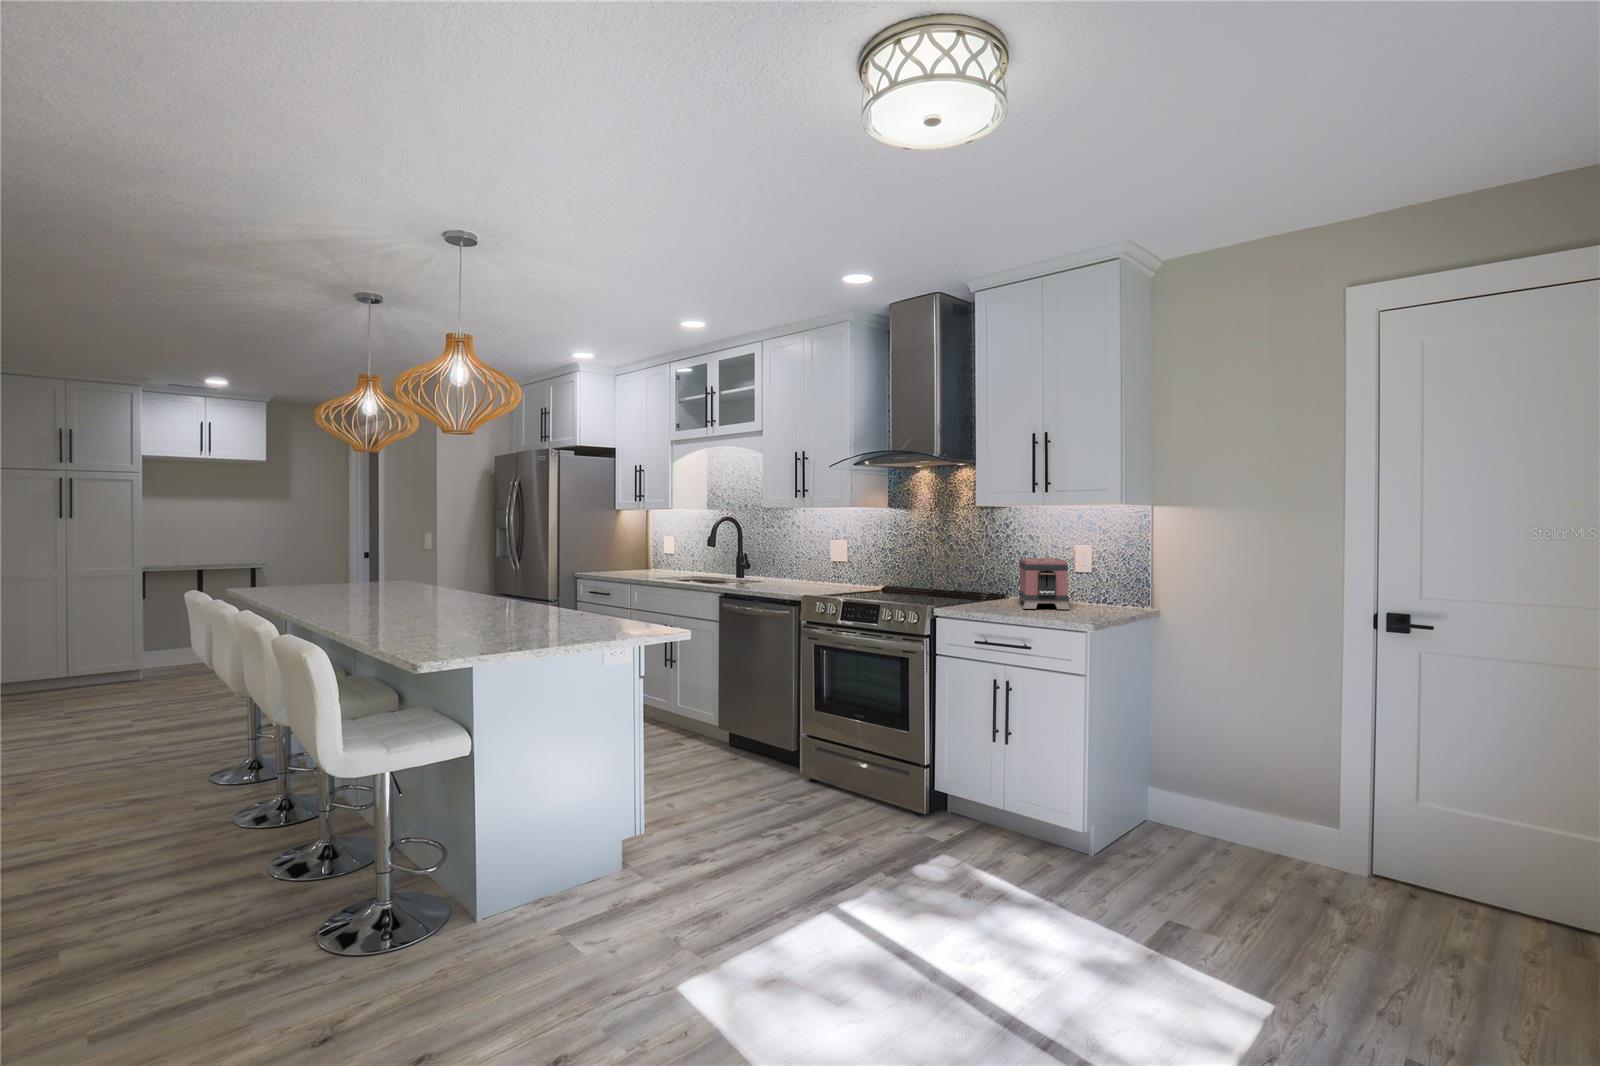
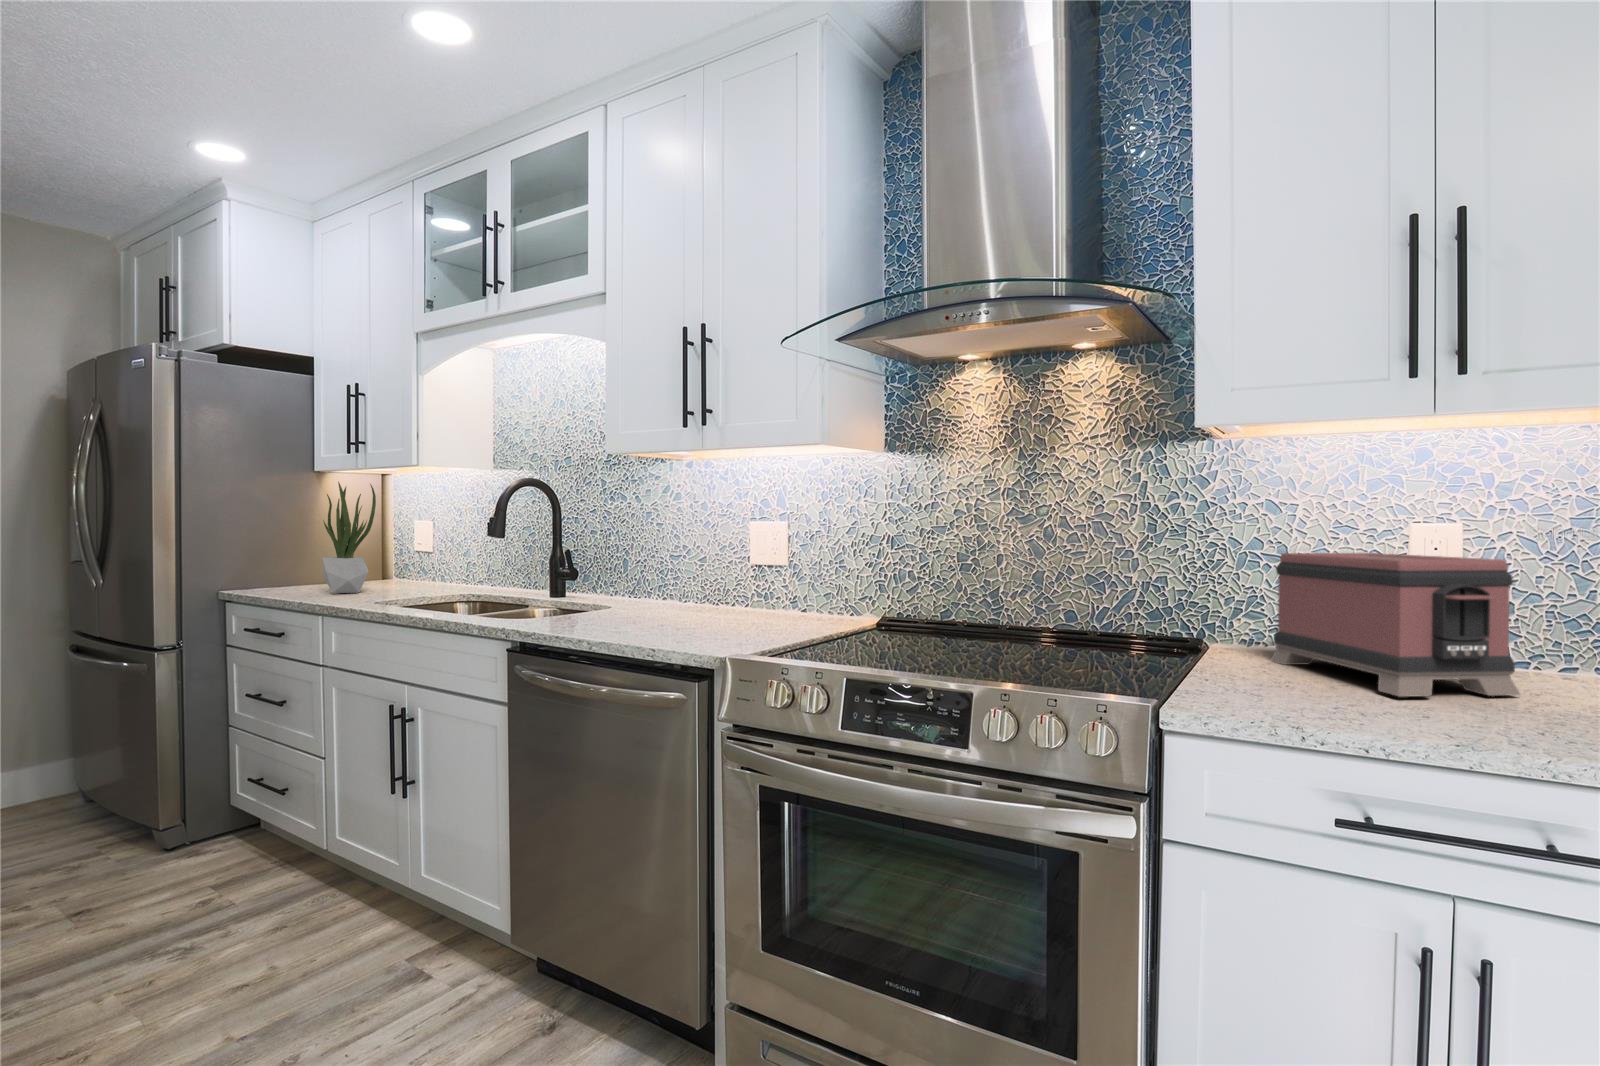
potted plant: none [624,517,649,574] -> present [323,482,376,593]

